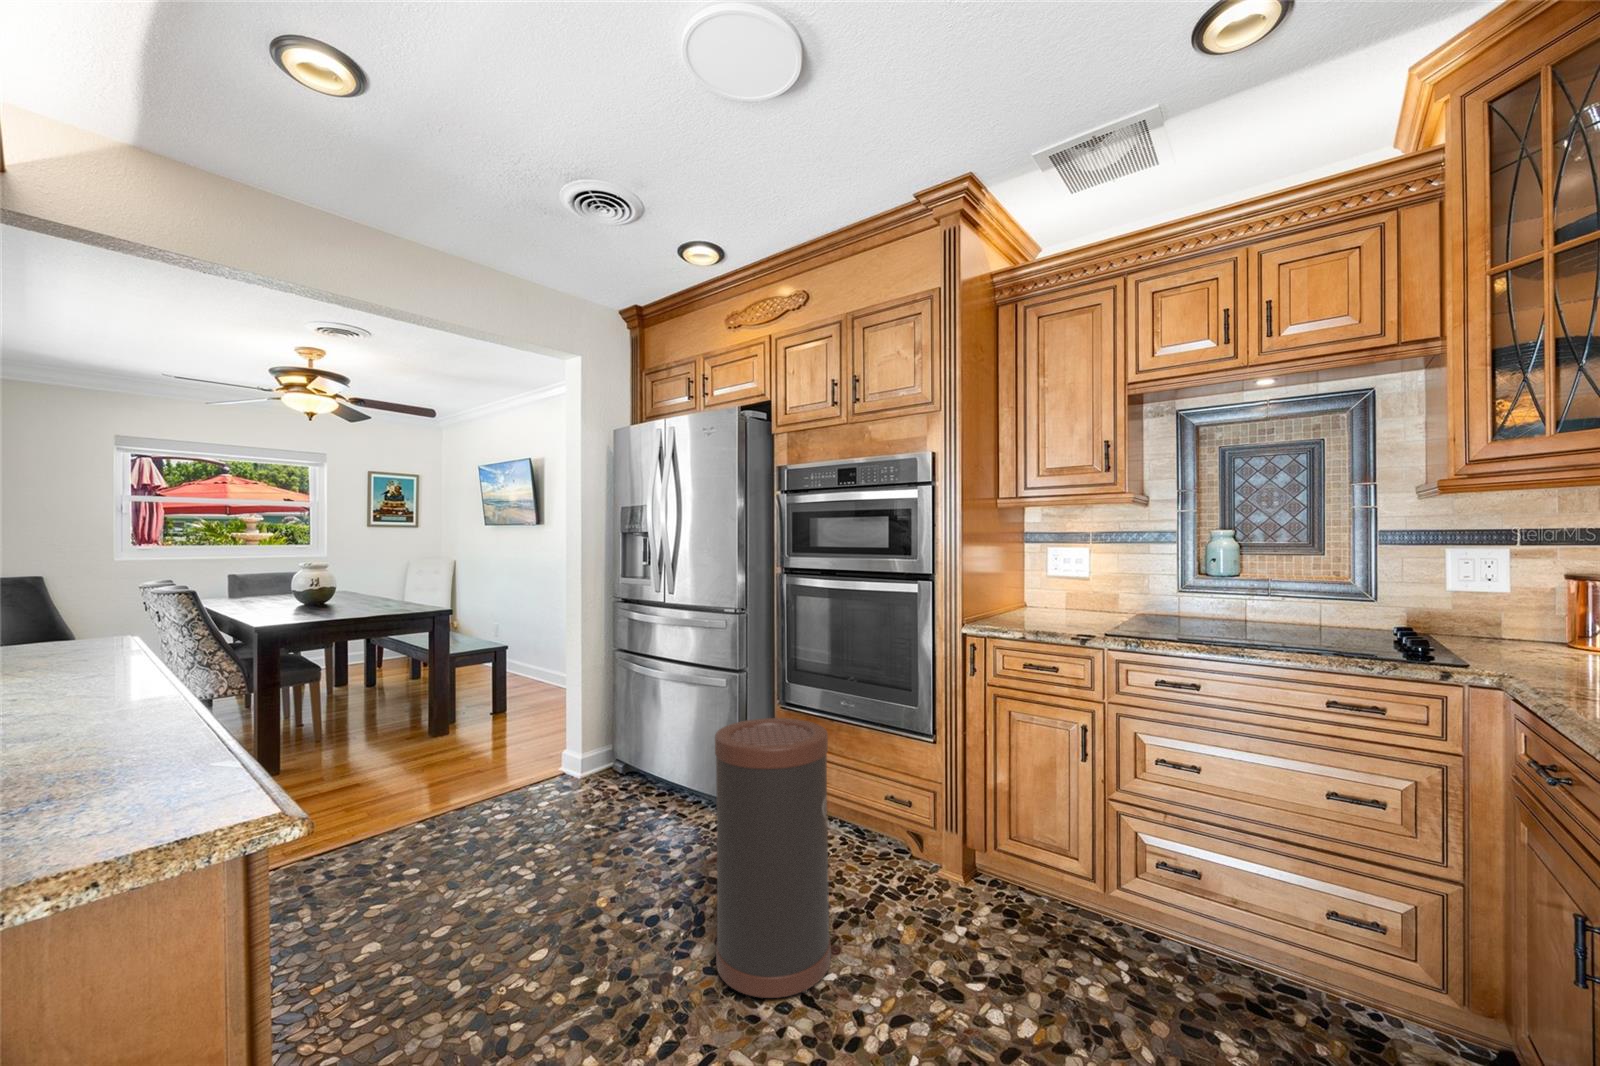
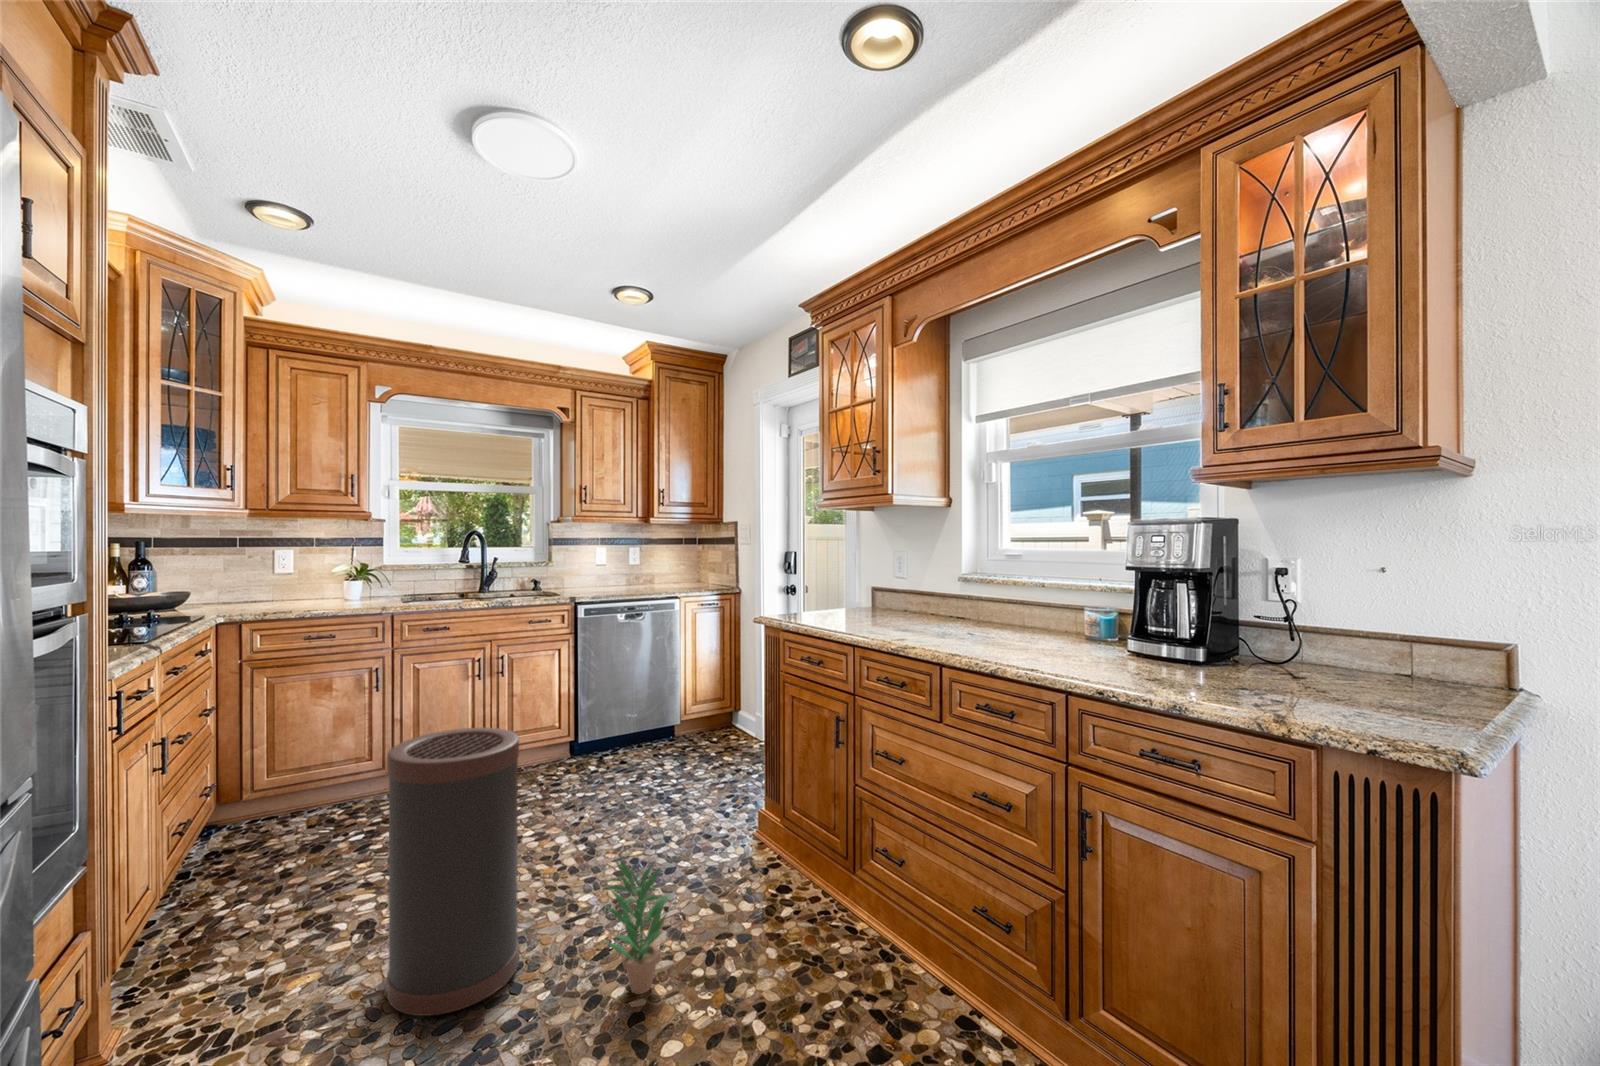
potted plant: none [545,843,621,1003] -> present [604,859,670,994]

